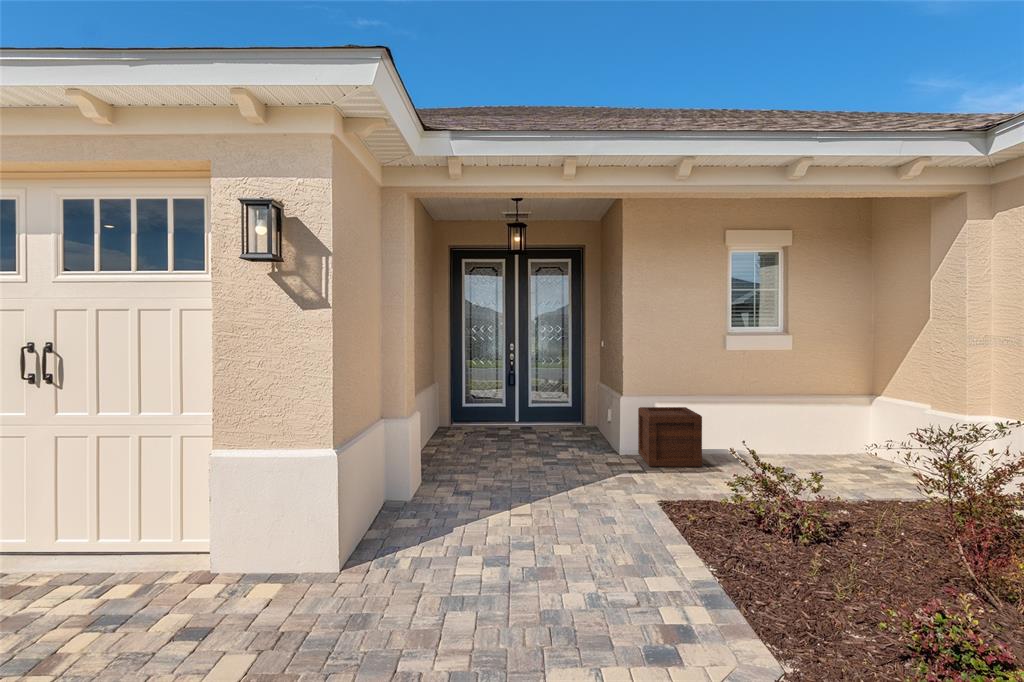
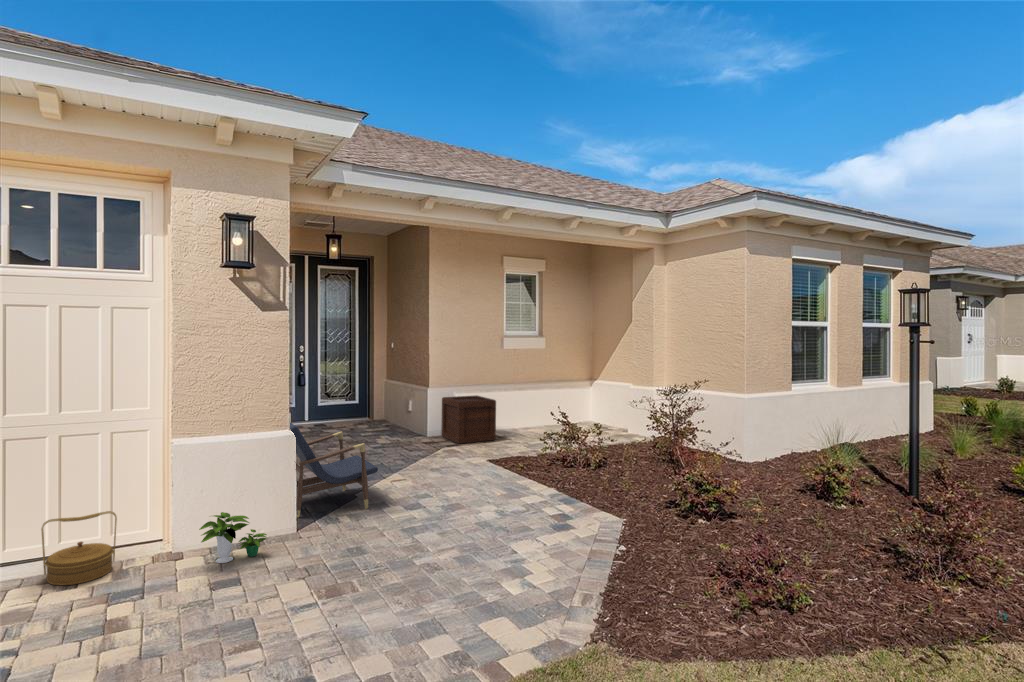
lounge chair: none [363,426,472,547] -> present [290,423,378,518]
woven basket: none [104,513,169,584] -> present [41,511,117,586]
potted plant: none [213,532,289,592] -> present [199,512,267,563]

